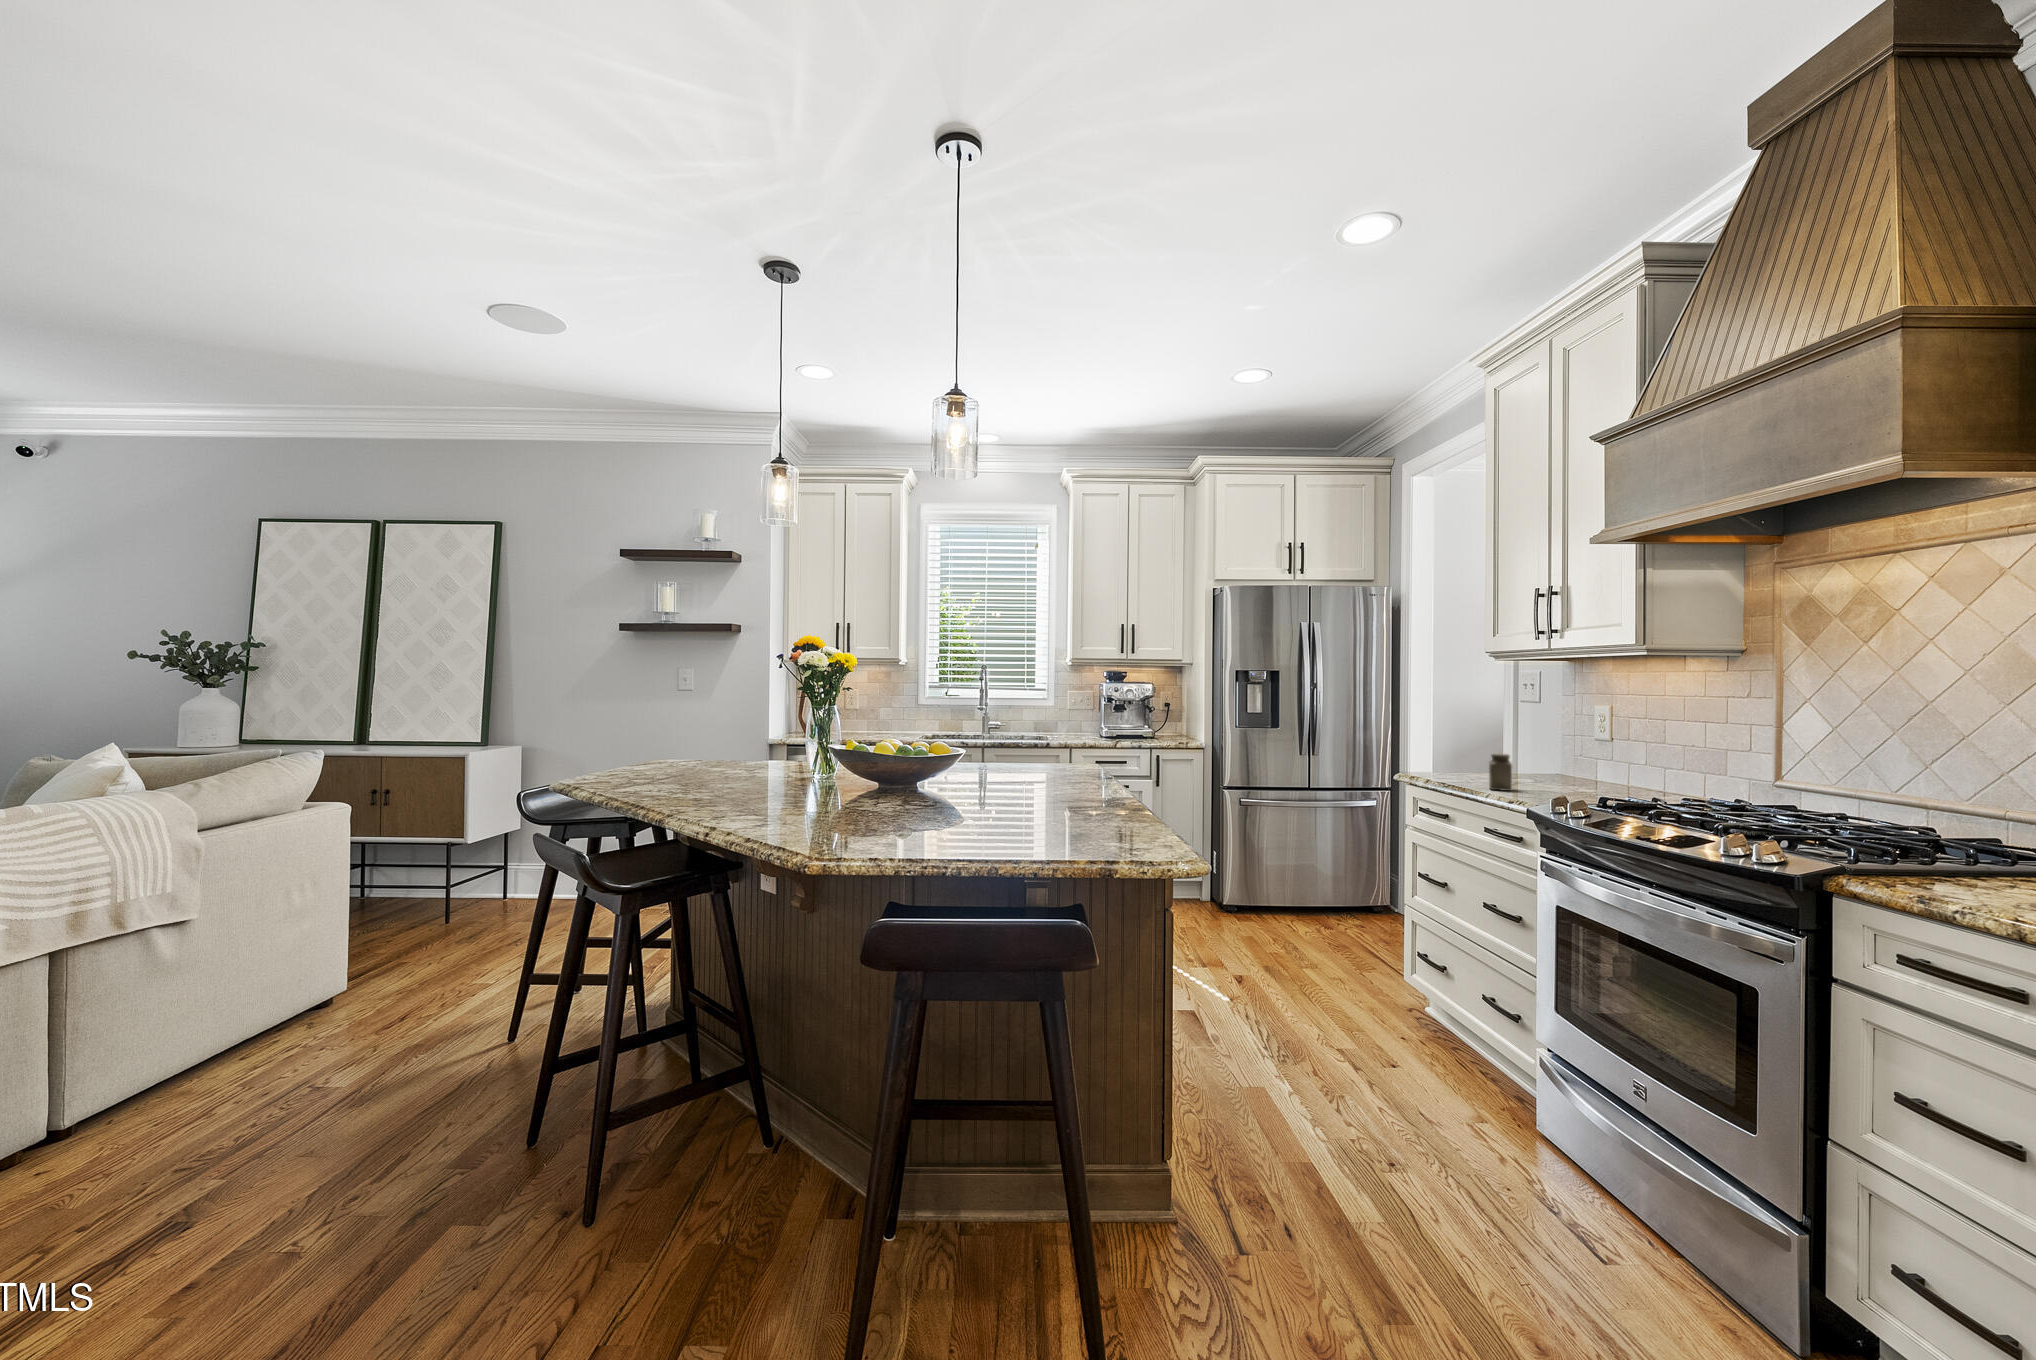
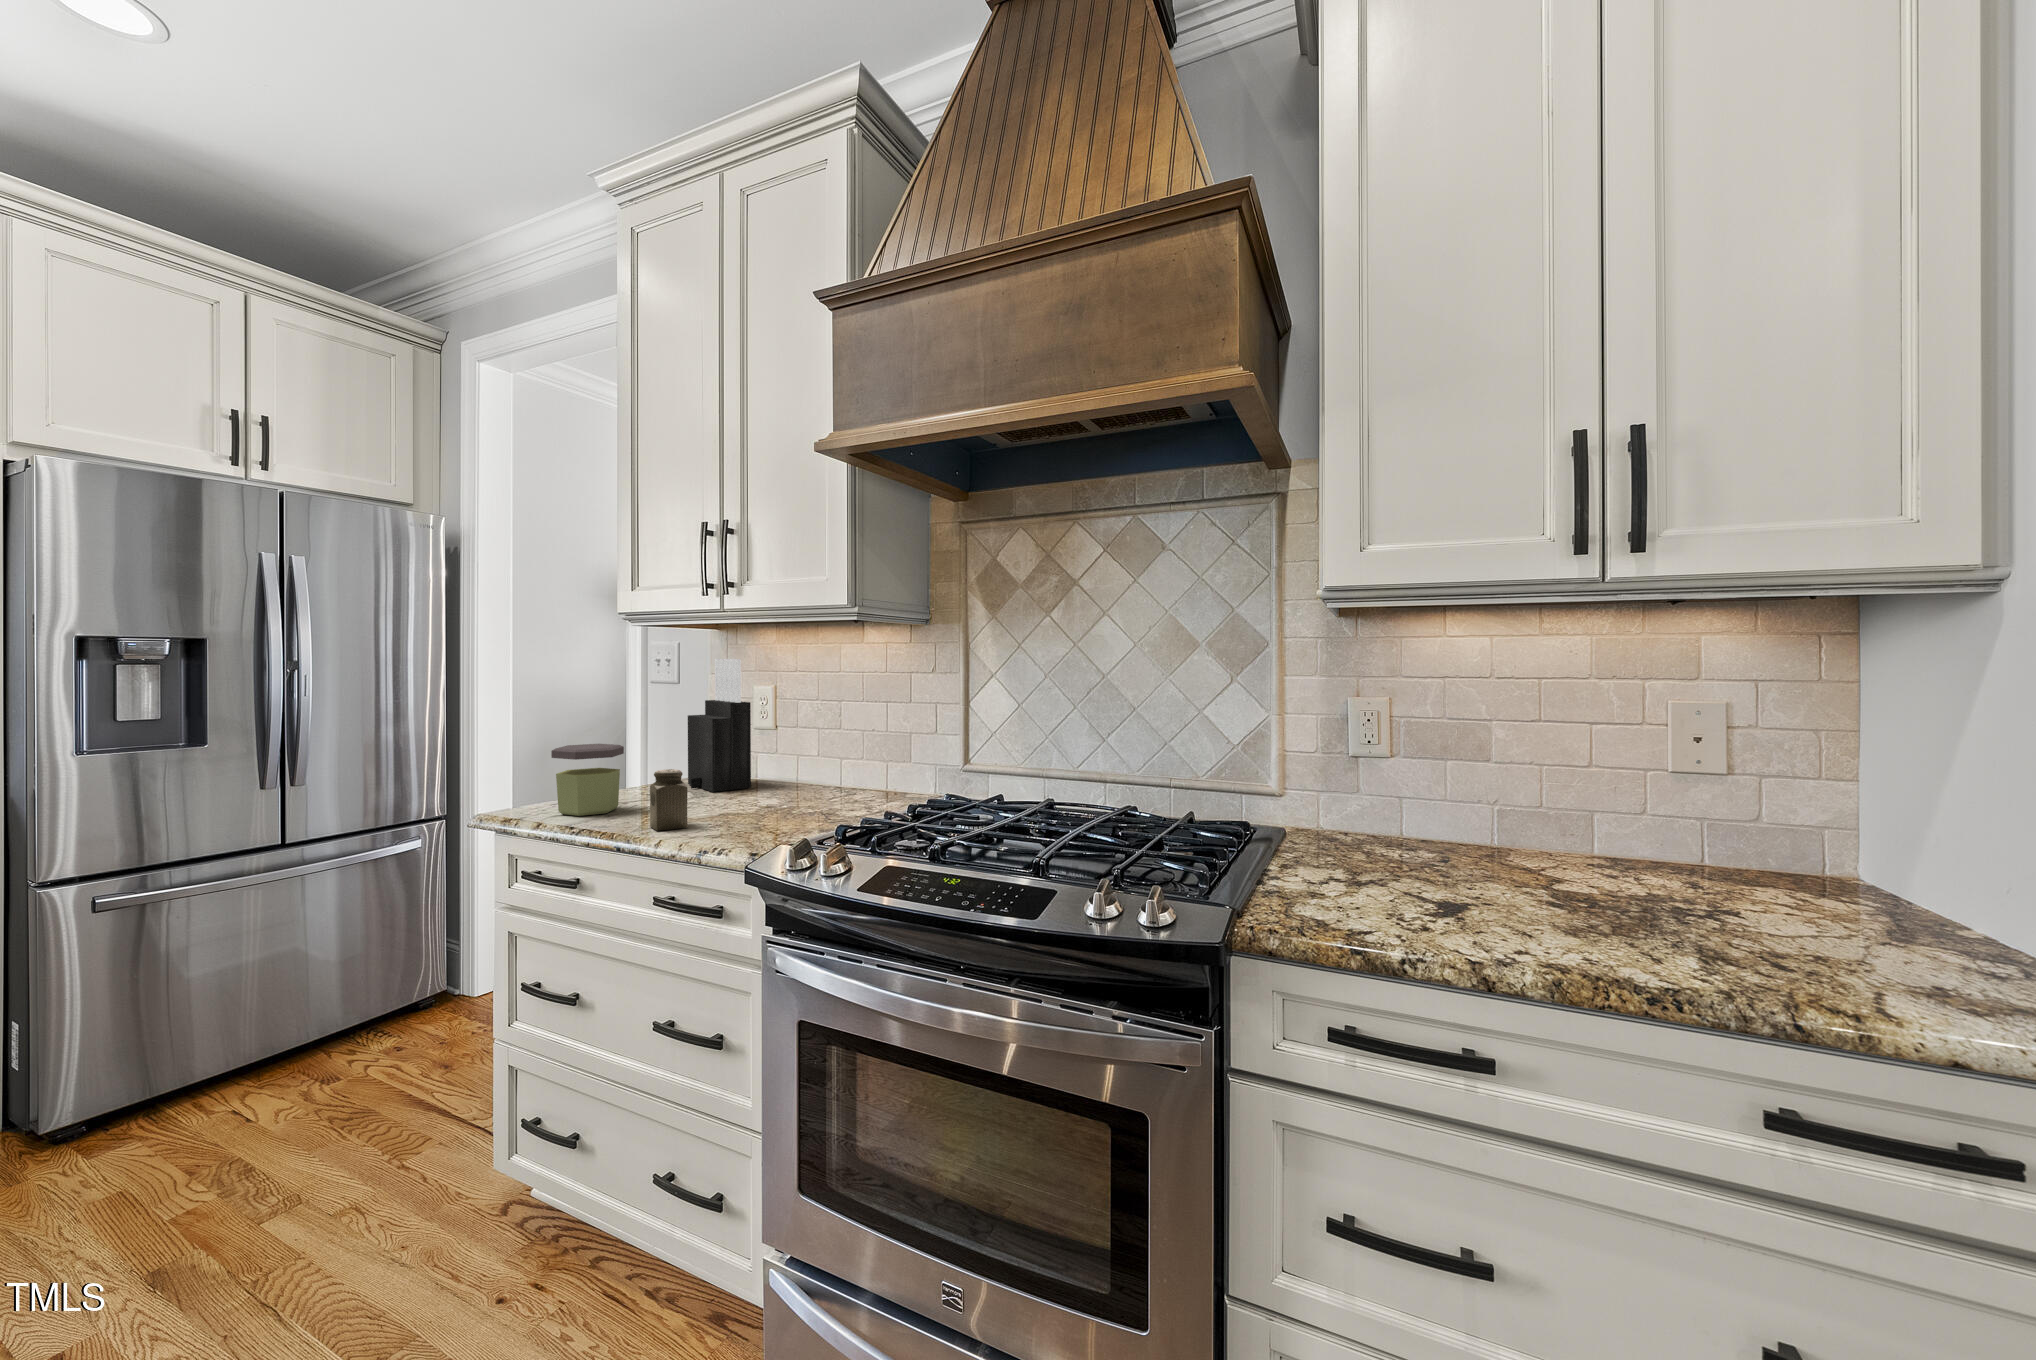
knife block: none [1540,684,1586,780] -> present [688,659,751,792]
jar: none [1437,736,1483,780] -> present [551,744,624,816]

